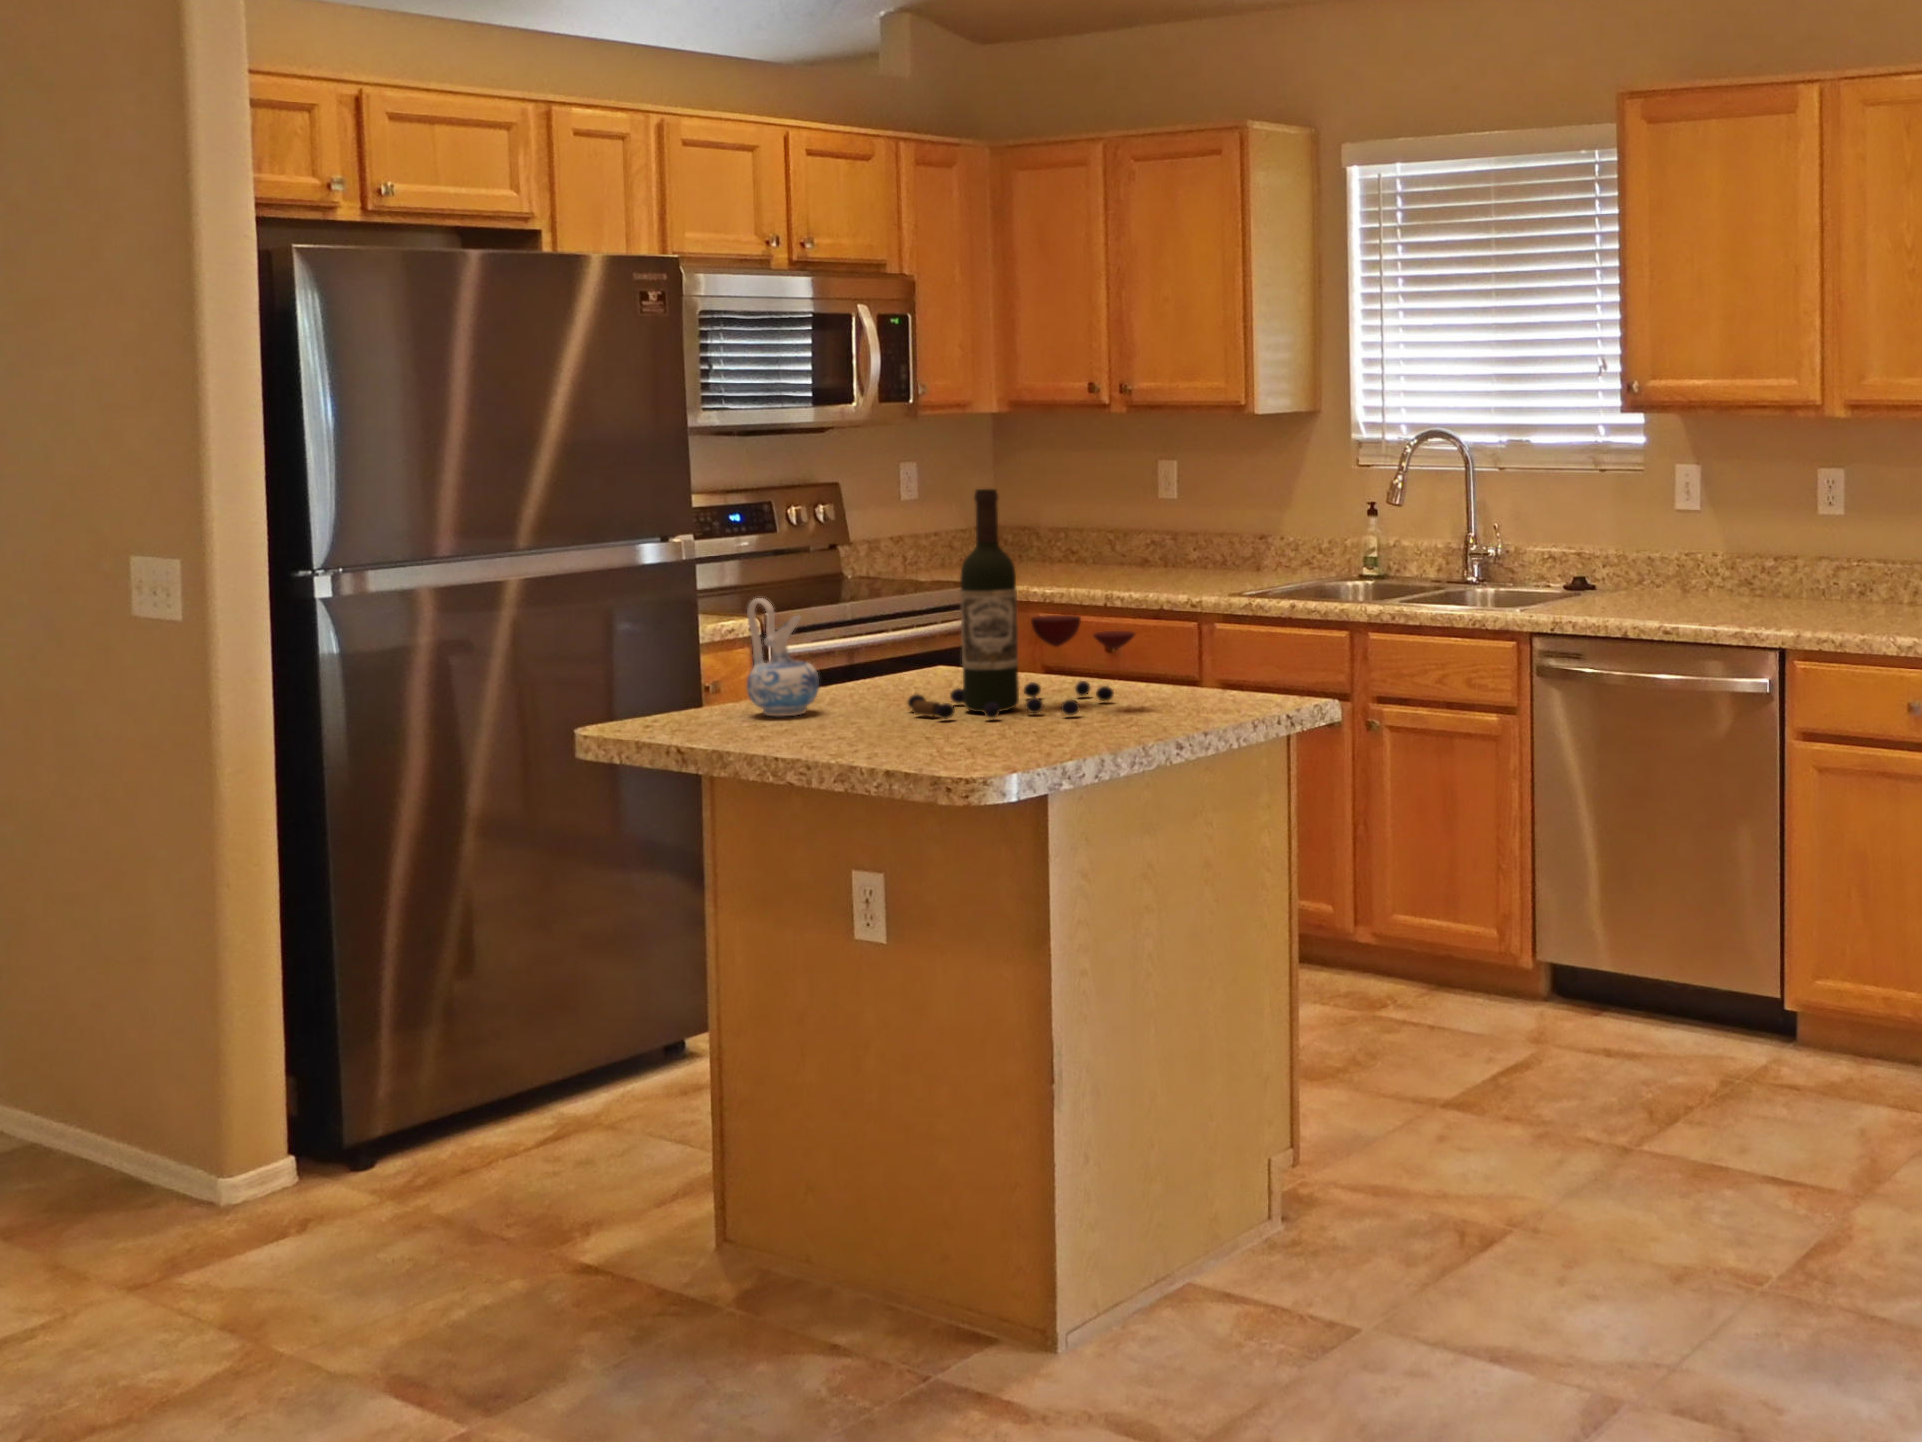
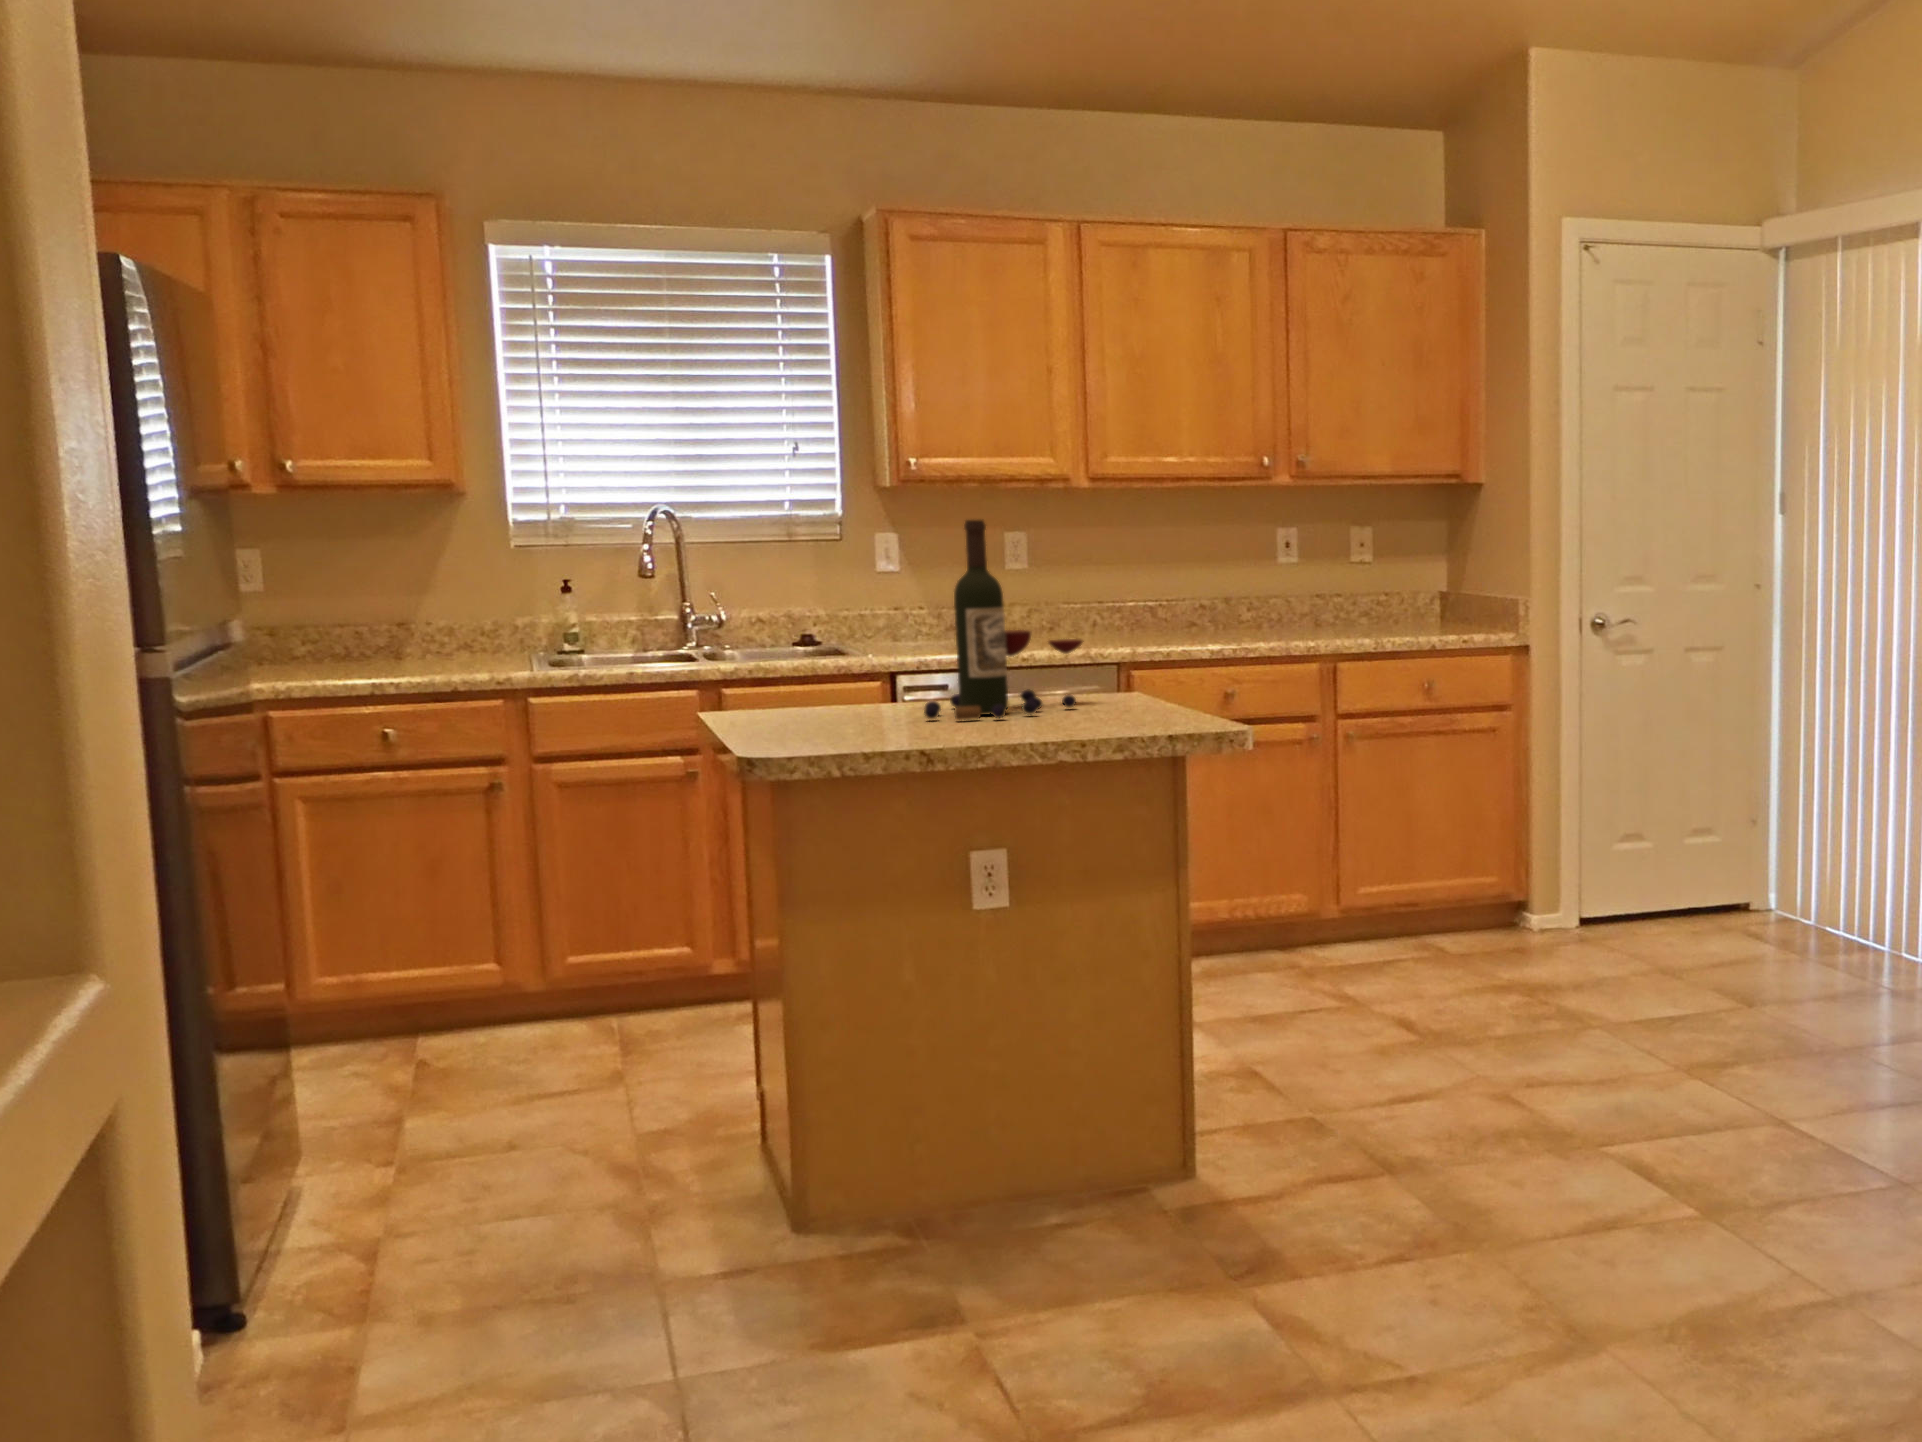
ceramic pitcher: present [747,598,819,716] -> none [803,624,874,734]

